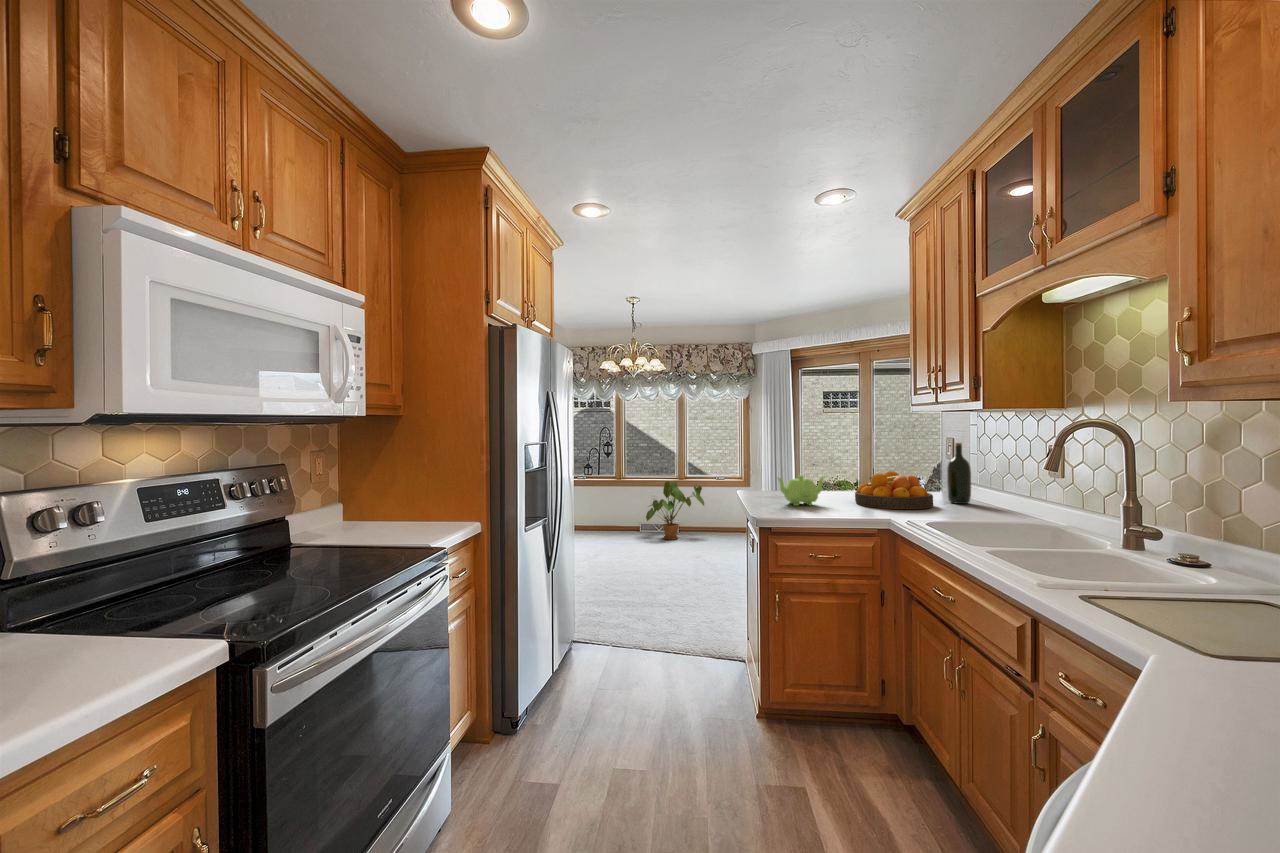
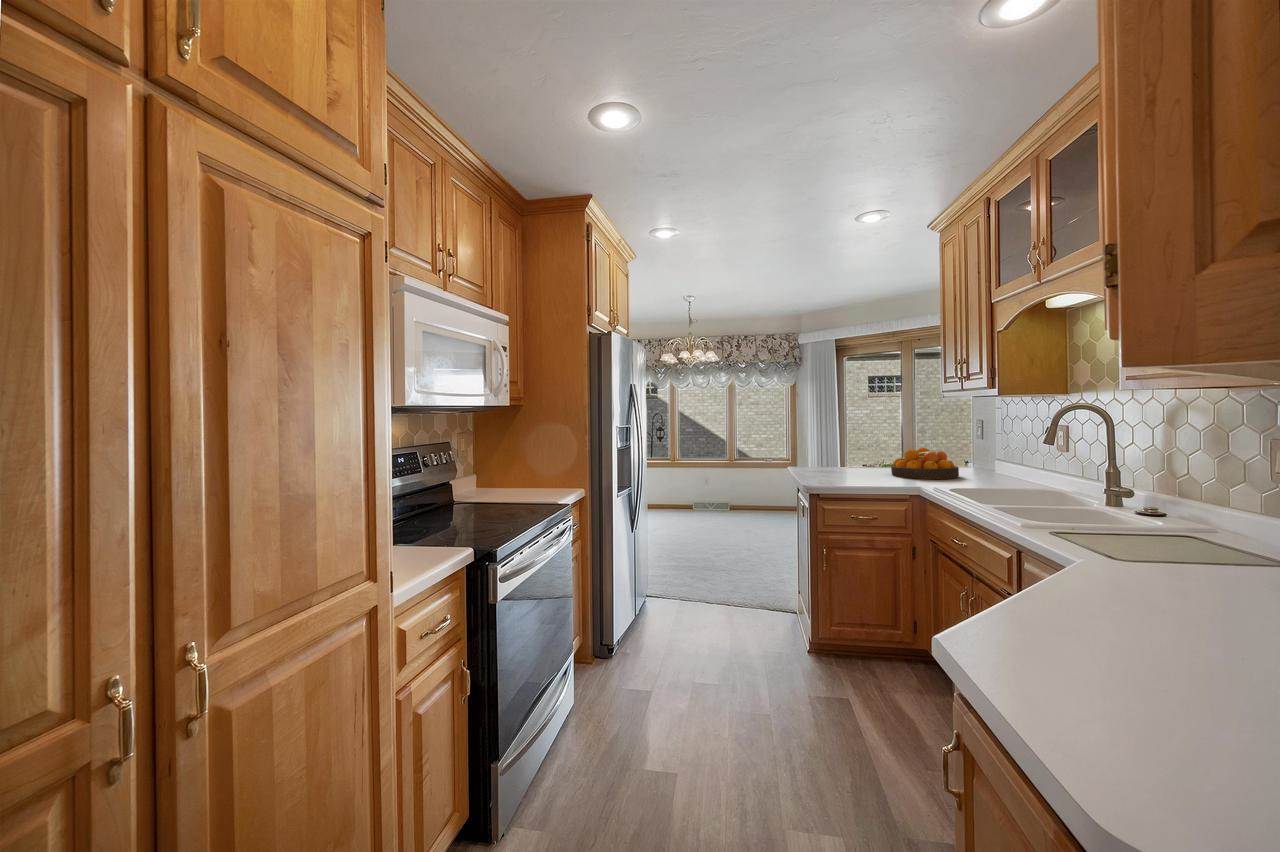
wine bottle: present [947,443,971,504] -> none [973,423,994,475]
teapot: present [778,475,824,506] -> none [822,451,866,477]
house plant: present [646,481,704,540] -> none [702,461,756,514]

